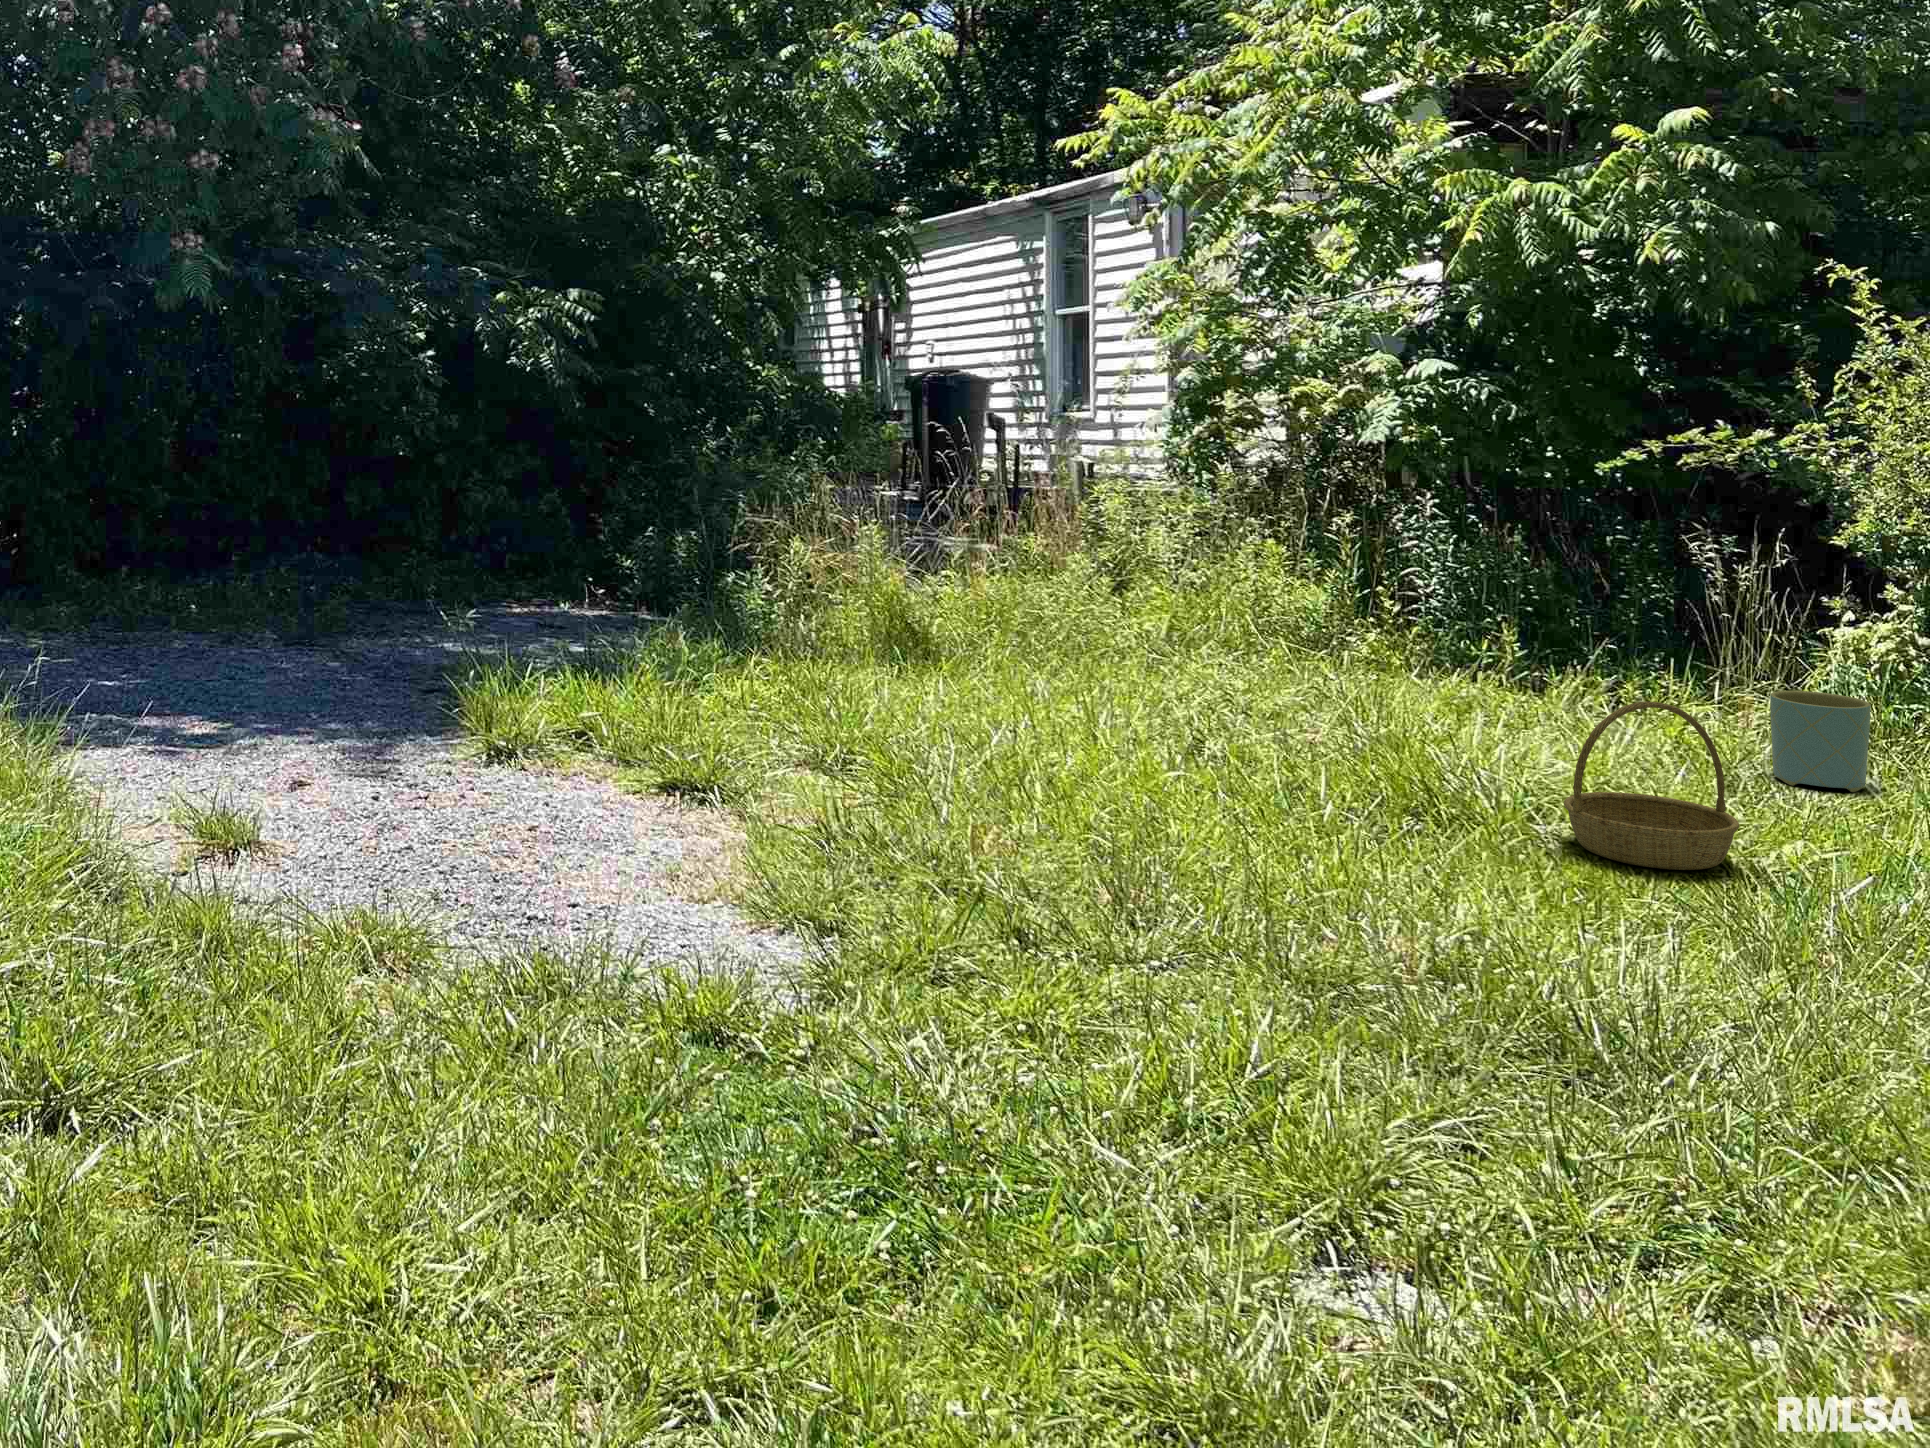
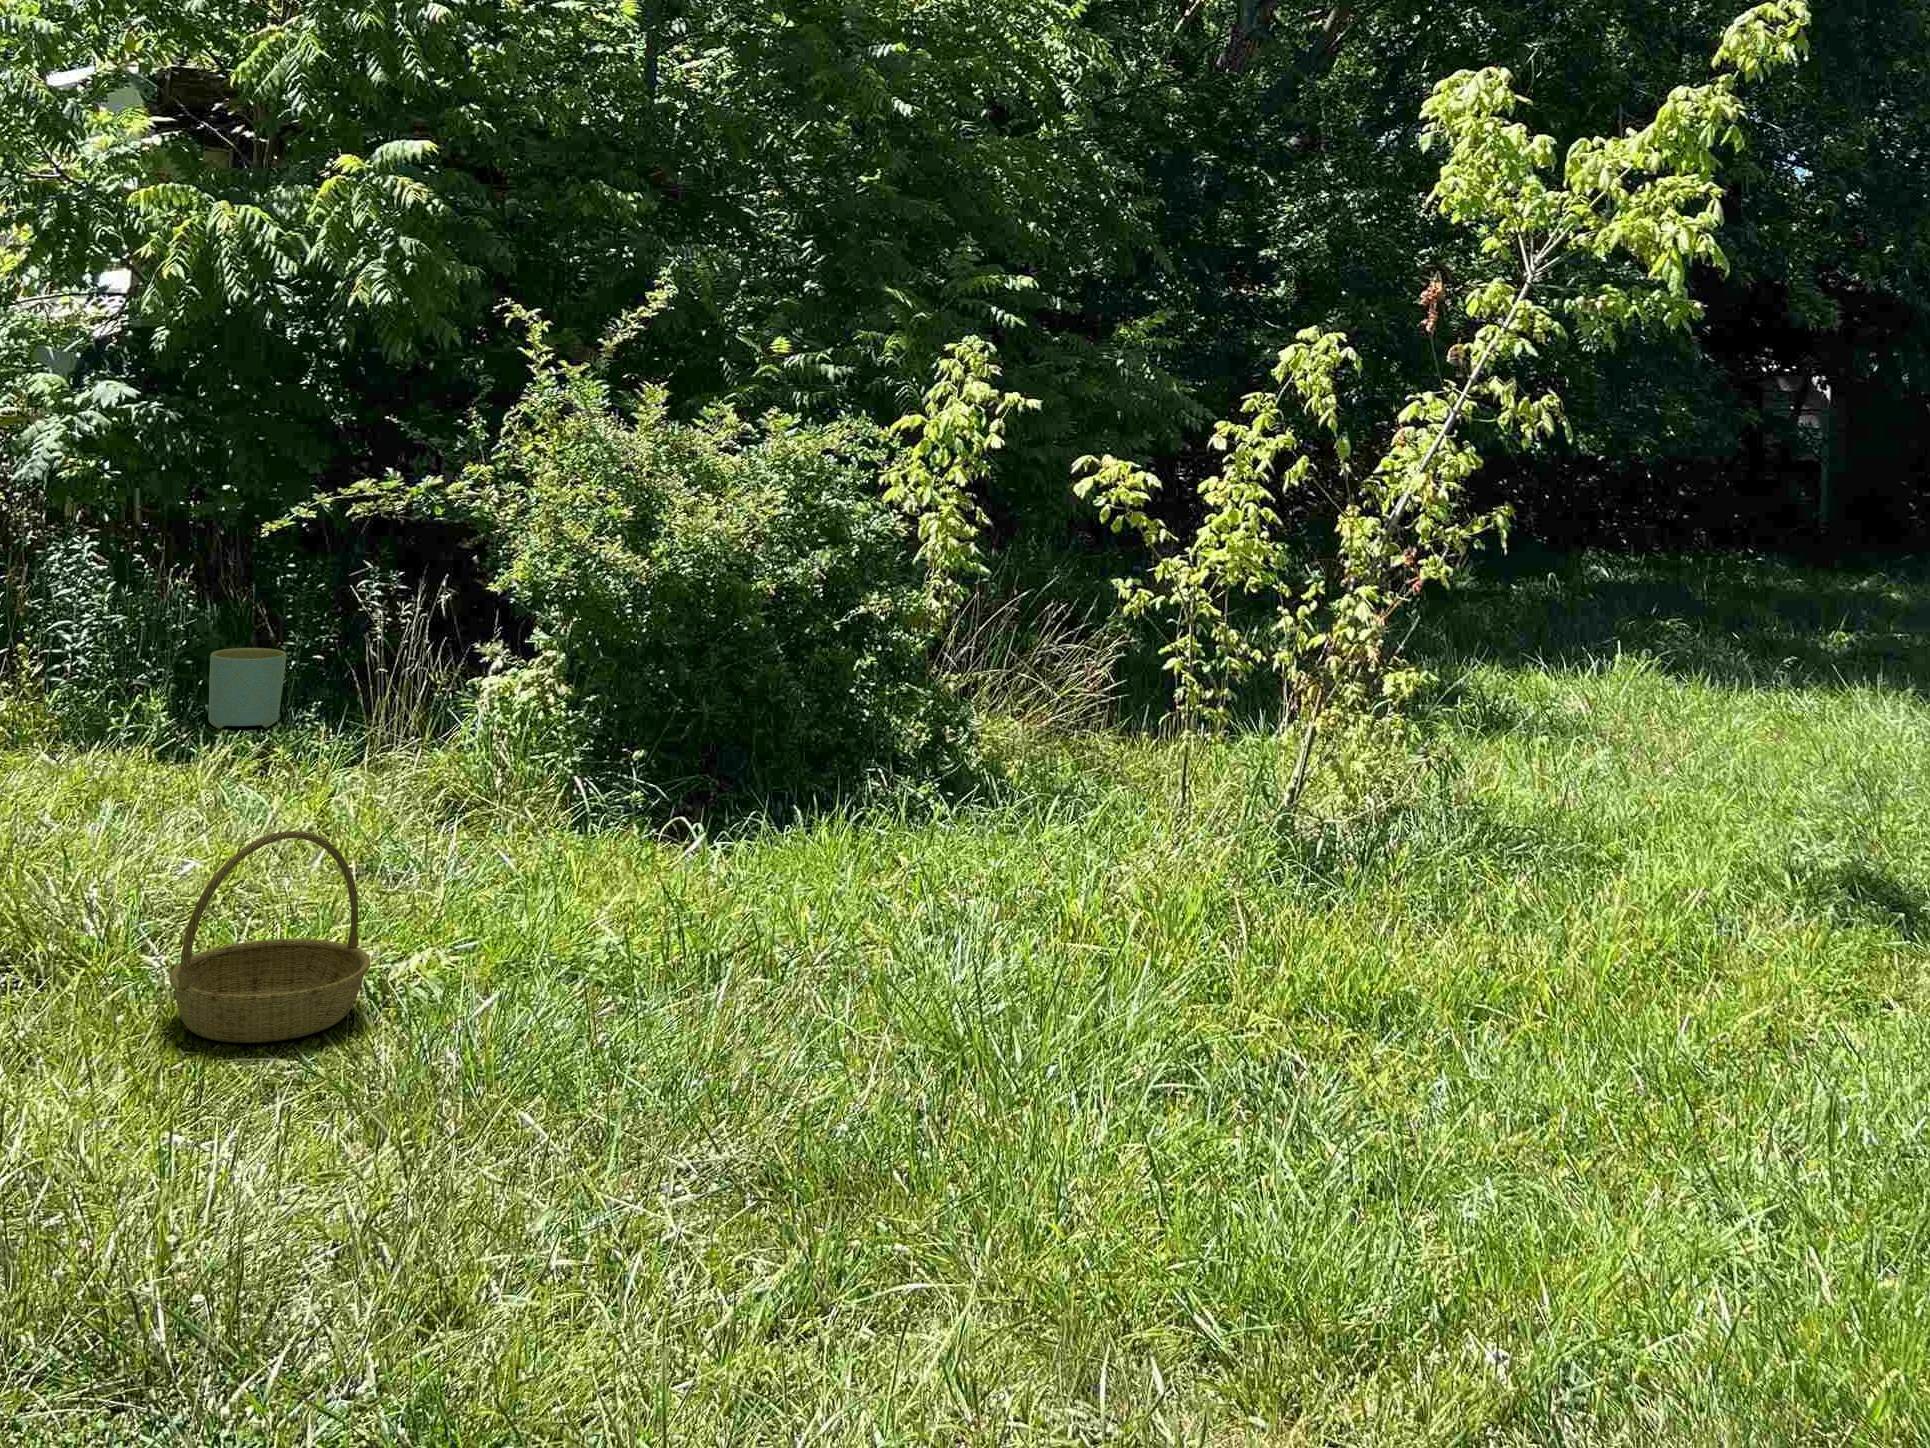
planter: present [1770,691,1871,792] -> present [208,648,286,729]

